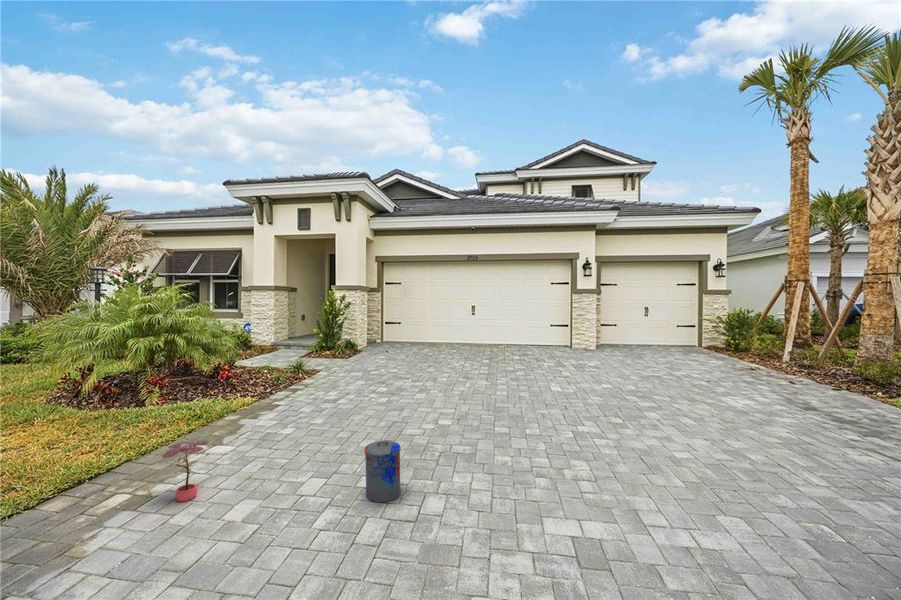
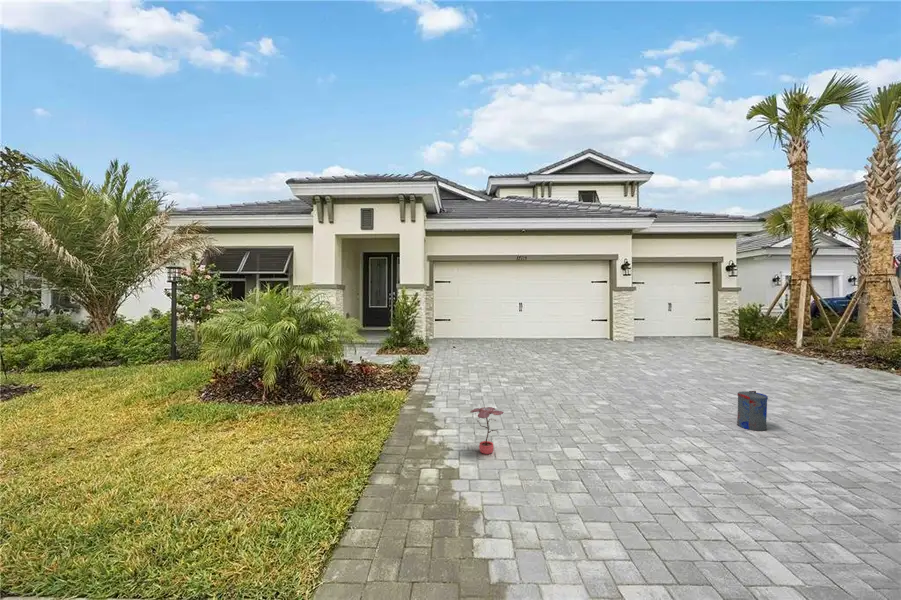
trash can: present [365,440,401,502] -> present [737,391,768,431]

